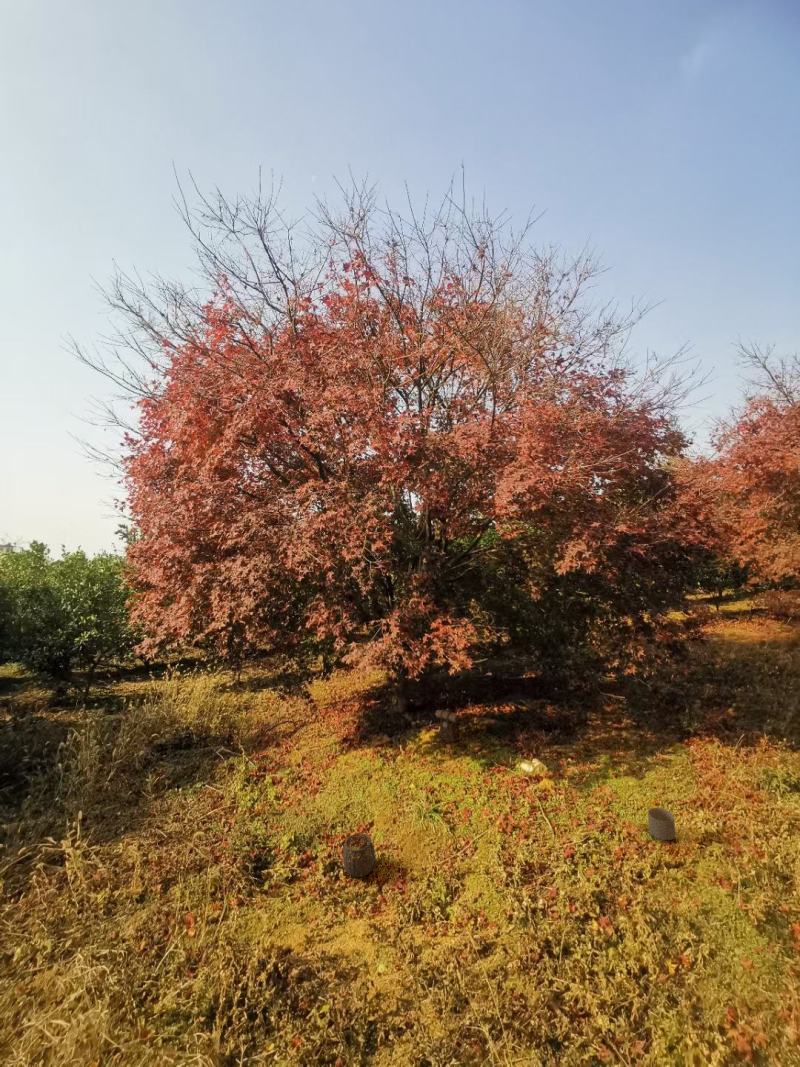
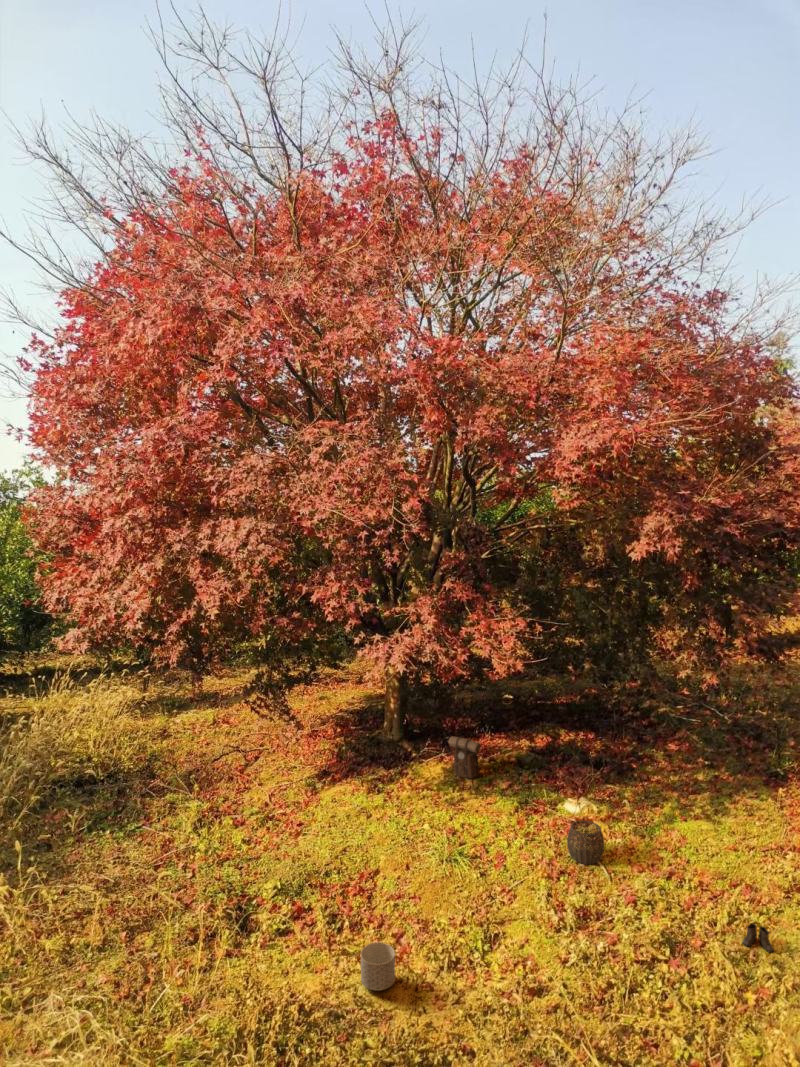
planter: present [648,808,675,840] -> present [361,942,395,991]
woven basket: present [343,833,375,877] -> present [567,821,605,864]
boots: none [661,879,691,908] -> present [743,923,774,953]

